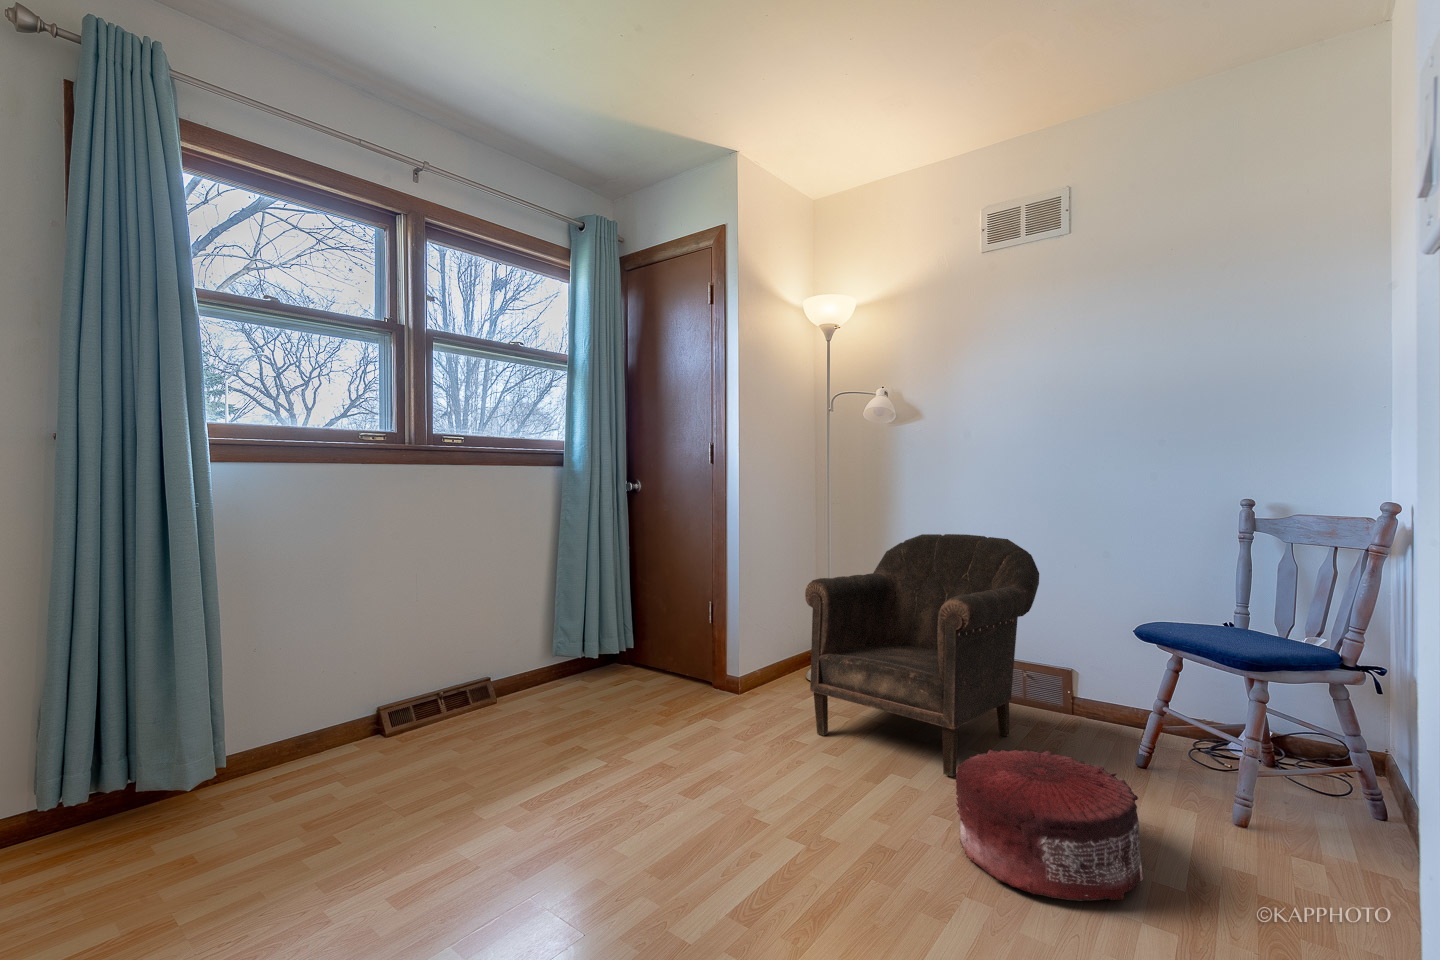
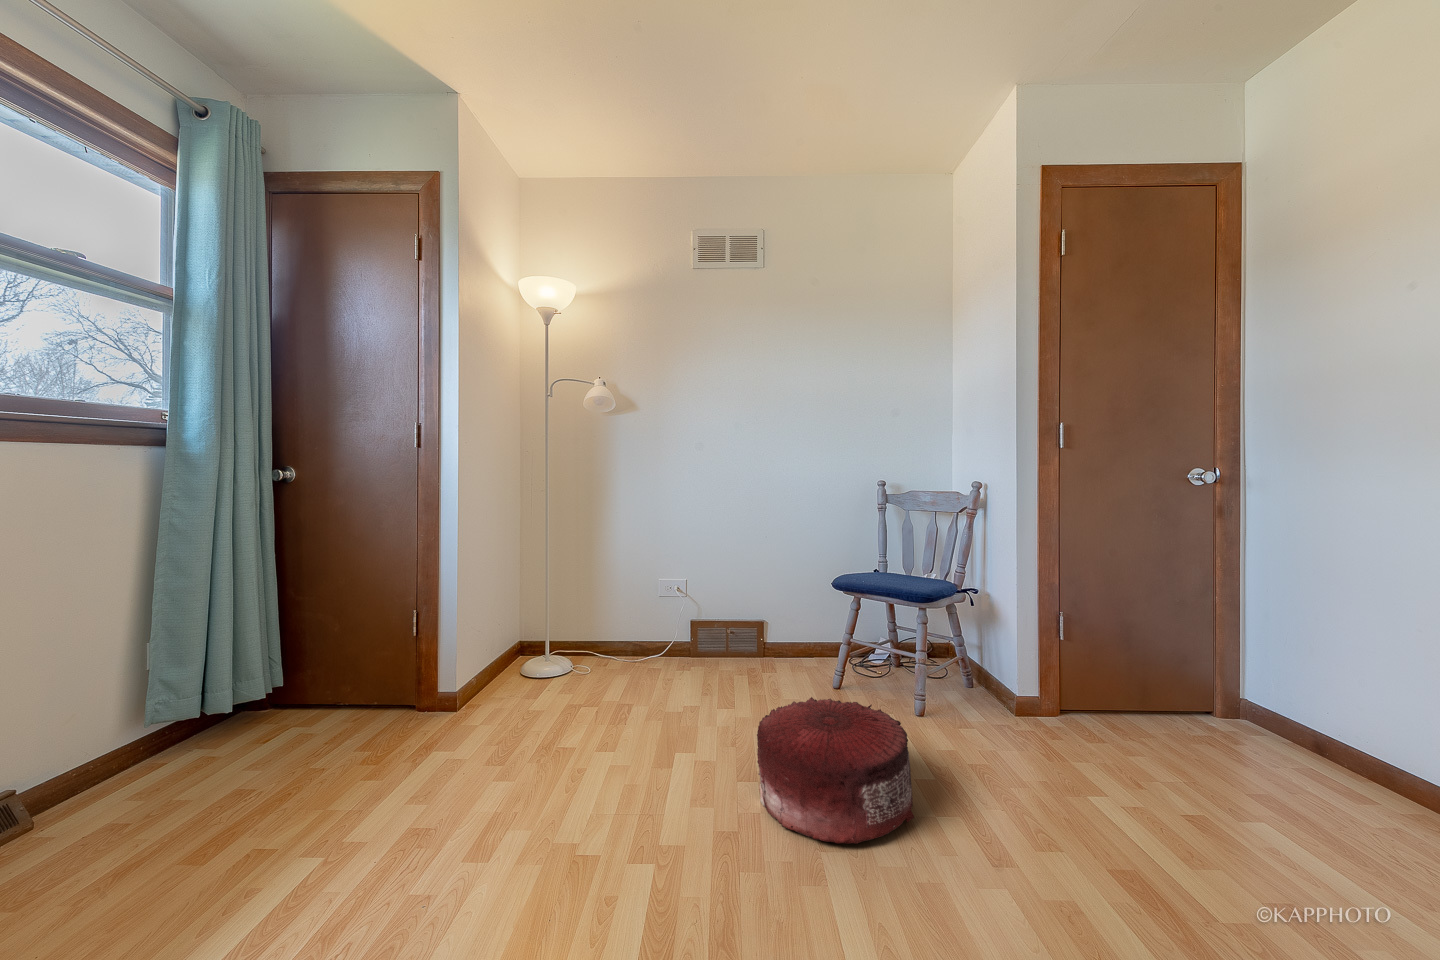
armchair: present [805,534,1039,777] -> none [554,516,752,743]

